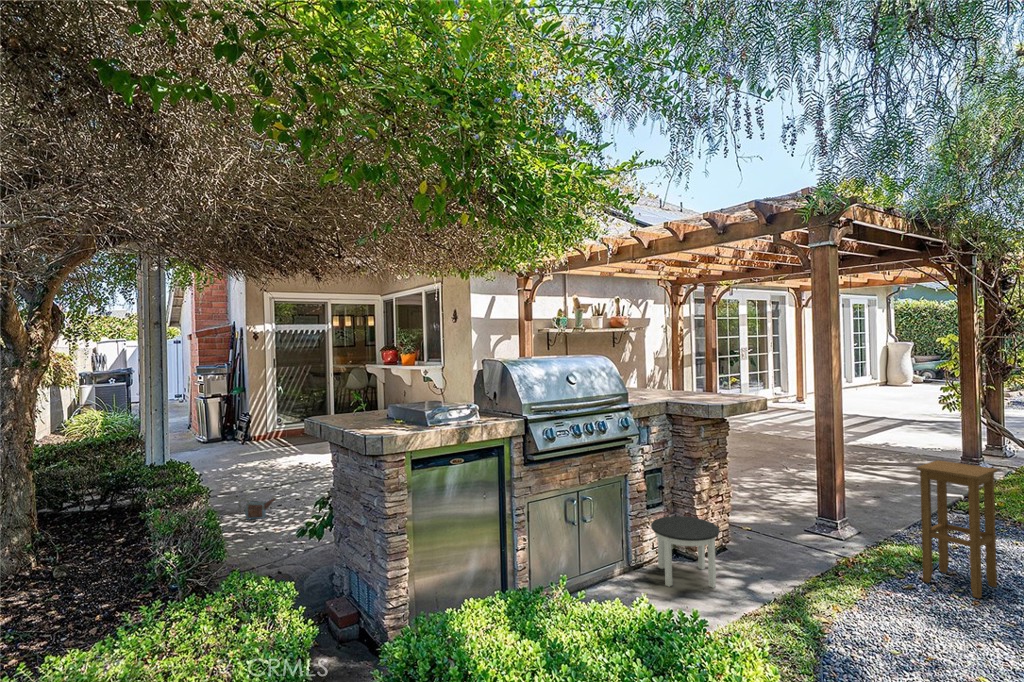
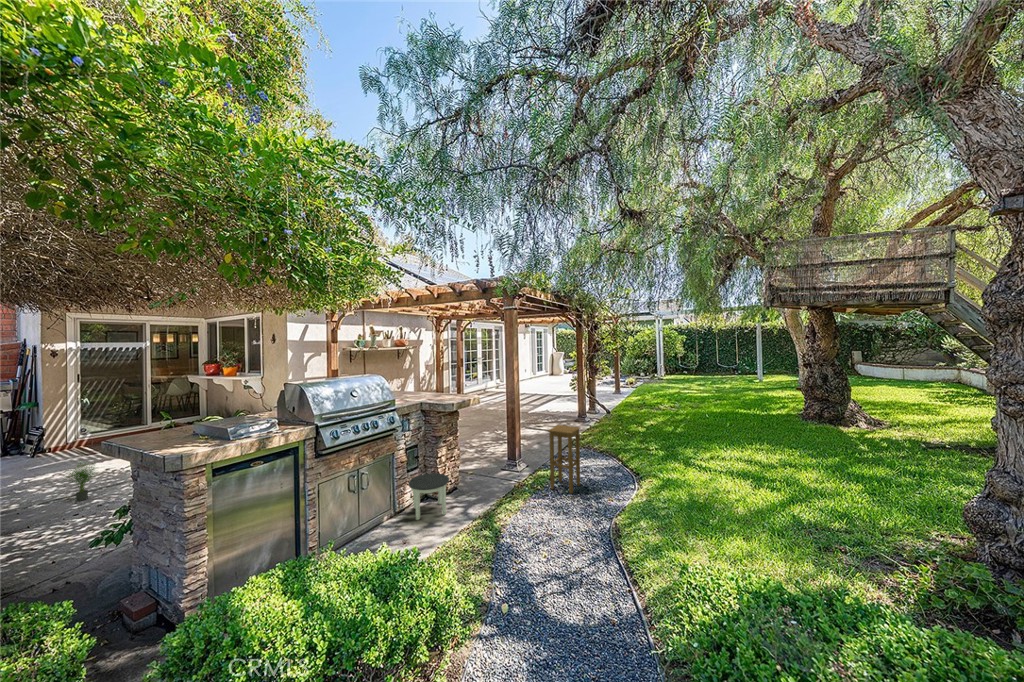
potted plant: none [264,446,296,492] -> present [68,464,95,501]
watering can: present [238,498,275,519] -> none [19,510,72,536]

